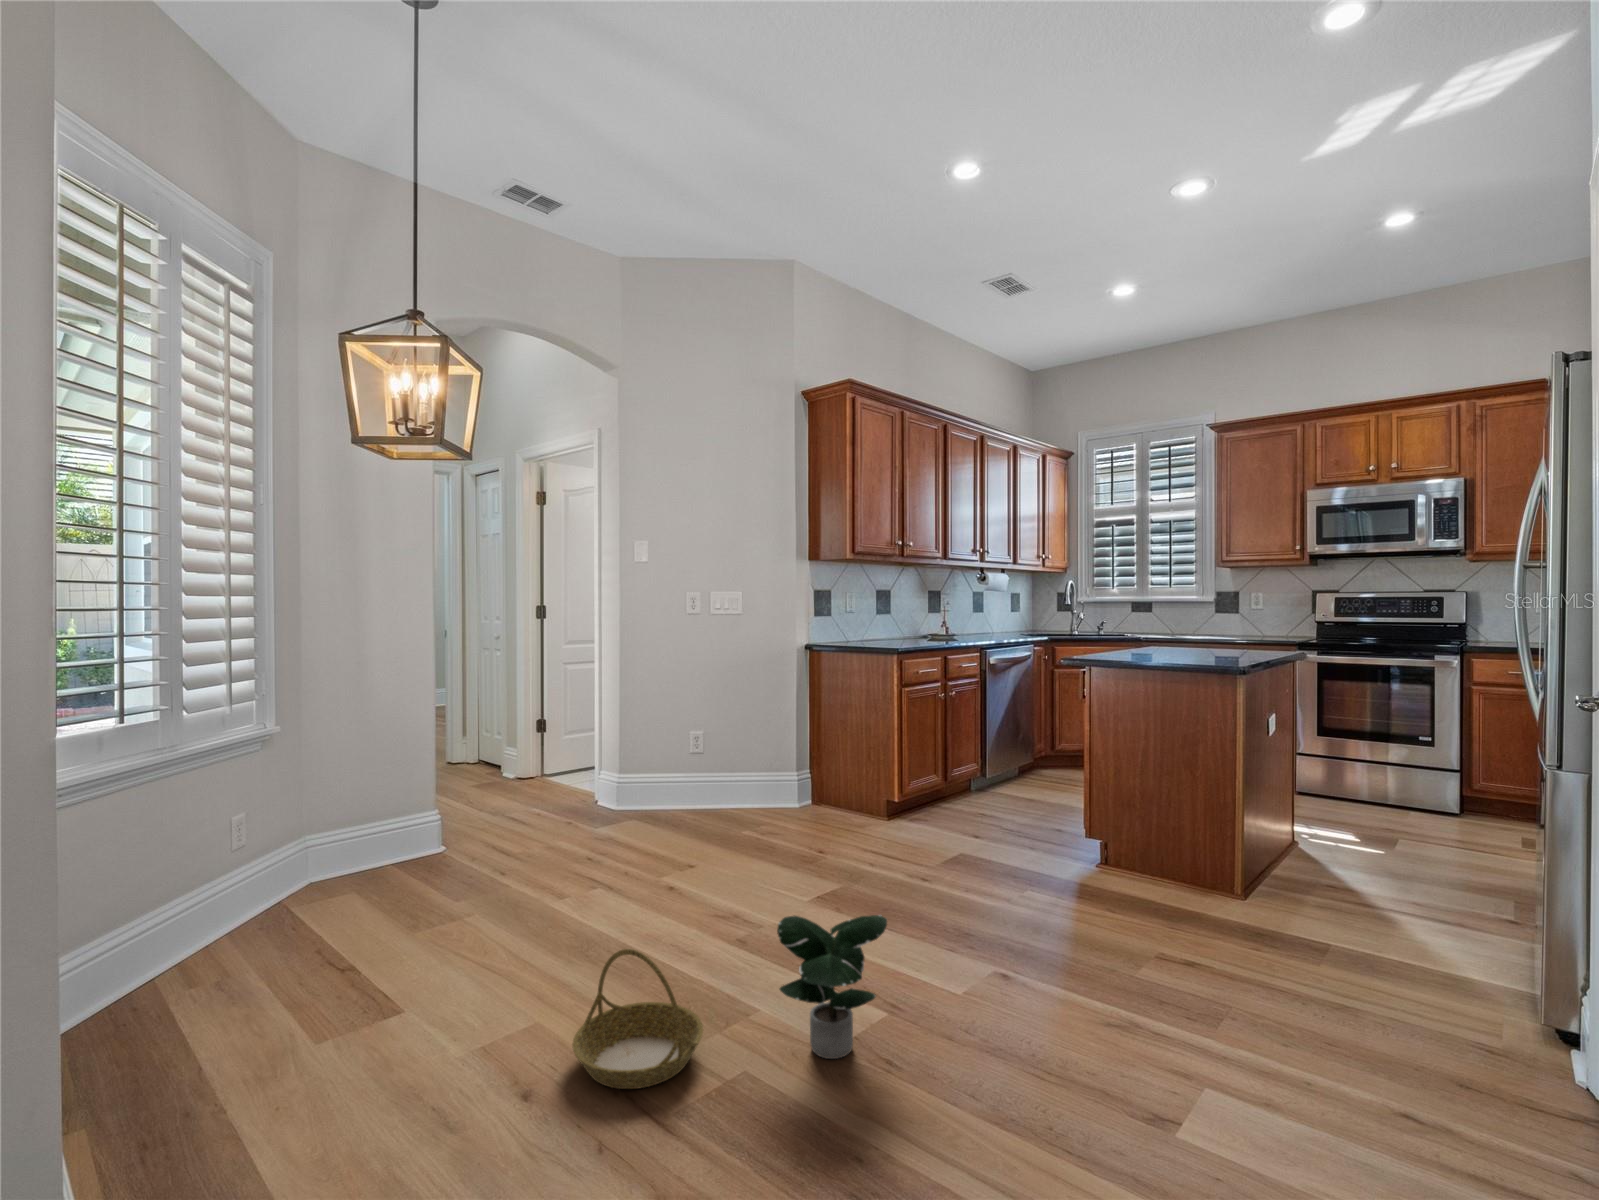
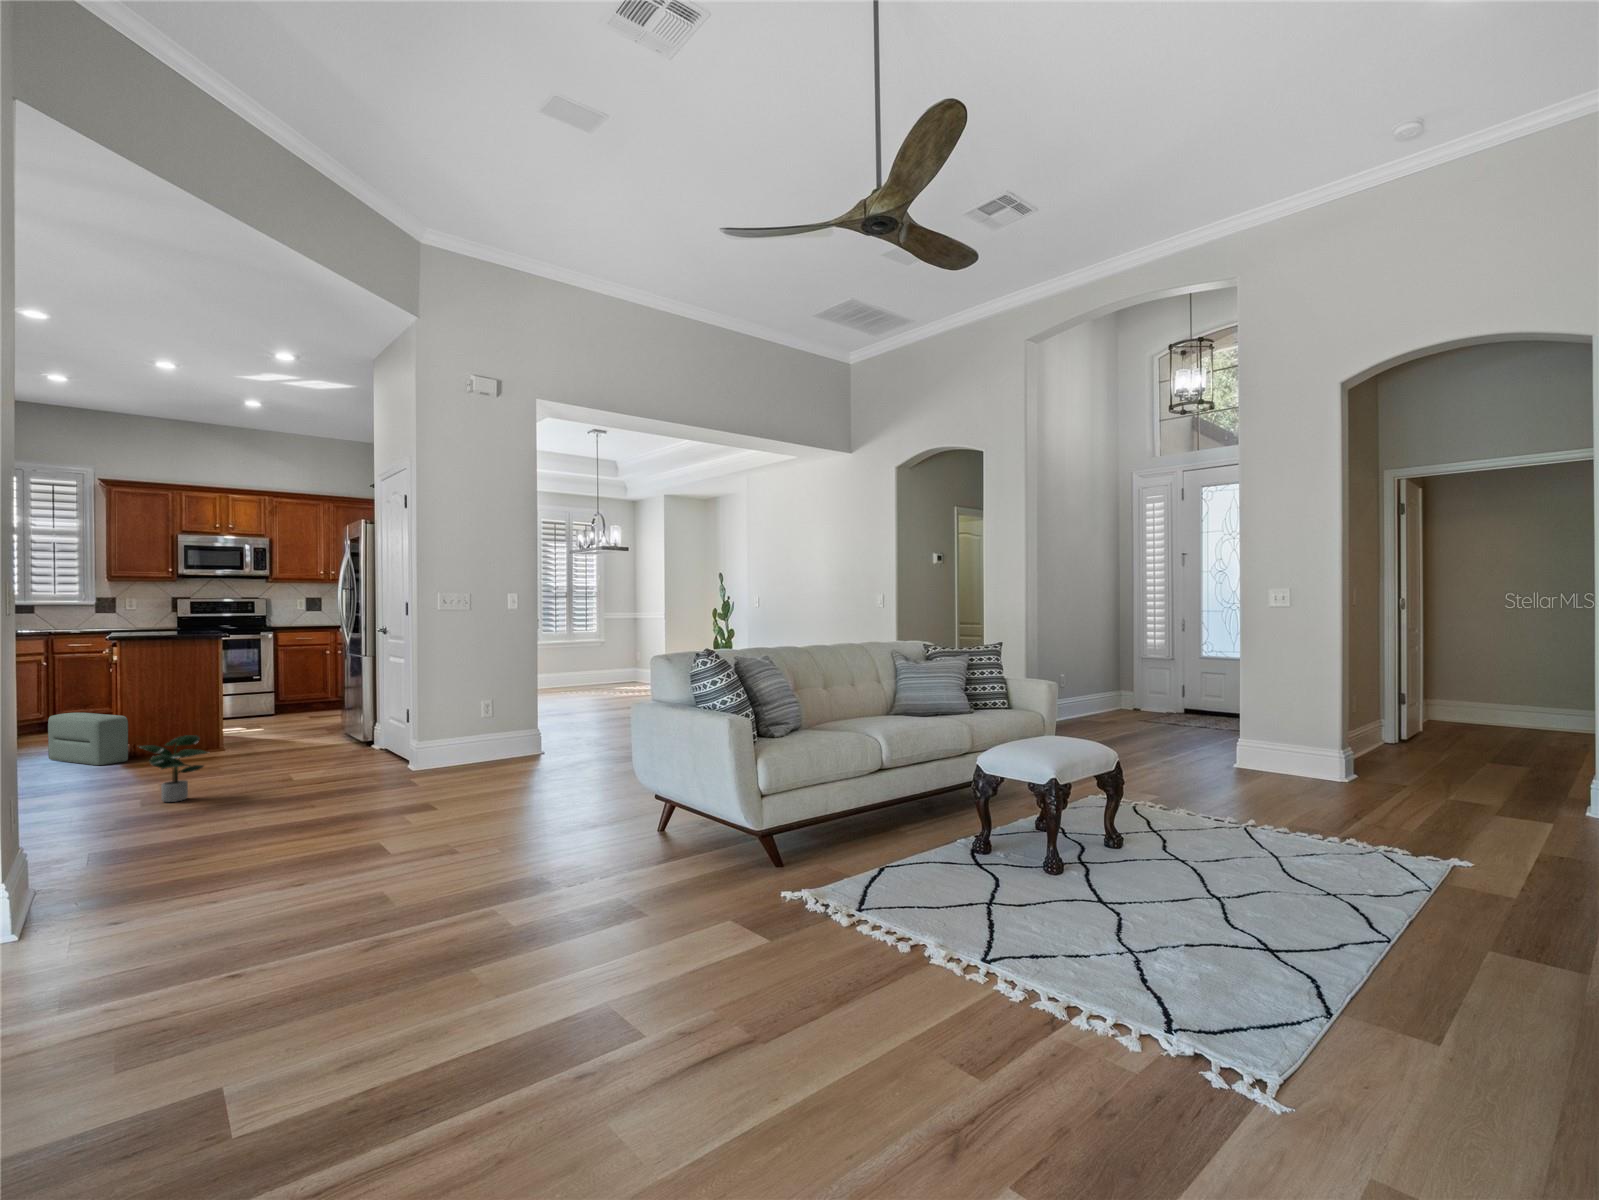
pouf: none [1017,769,1062,871] -> present [48,712,128,765]
basket: present [572,949,703,1089] -> none [44,766,136,833]

